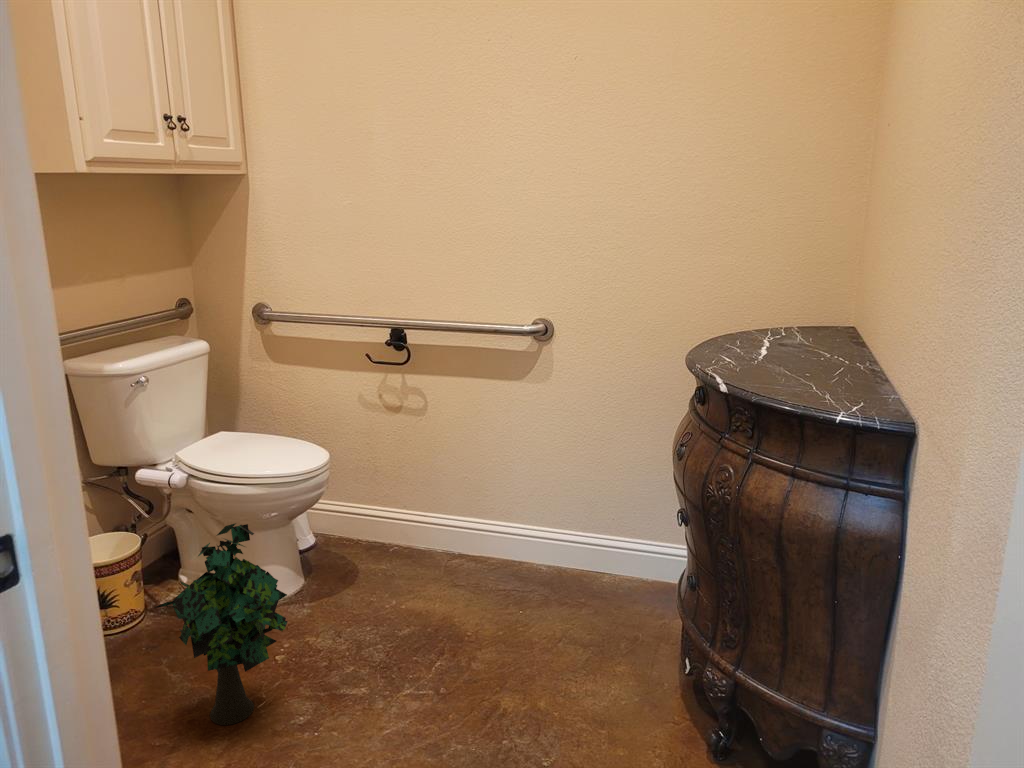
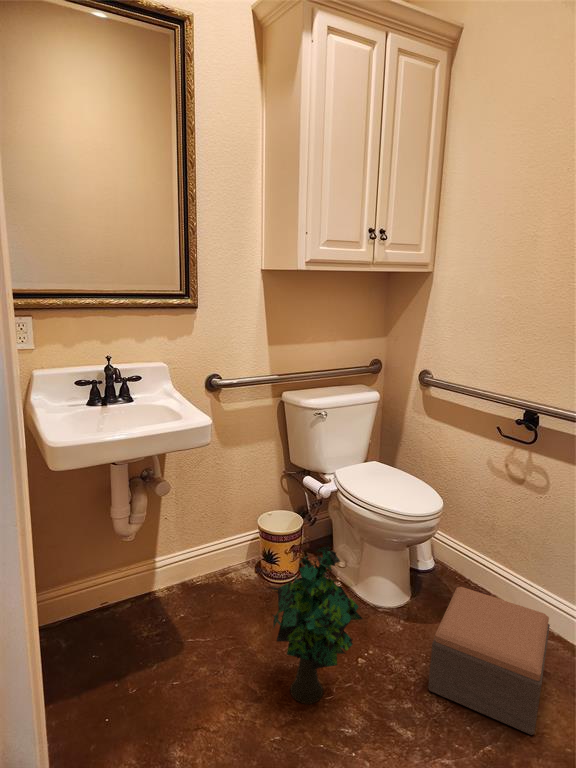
footstool: none [361,529,470,648] -> present [428,587,550,735]

